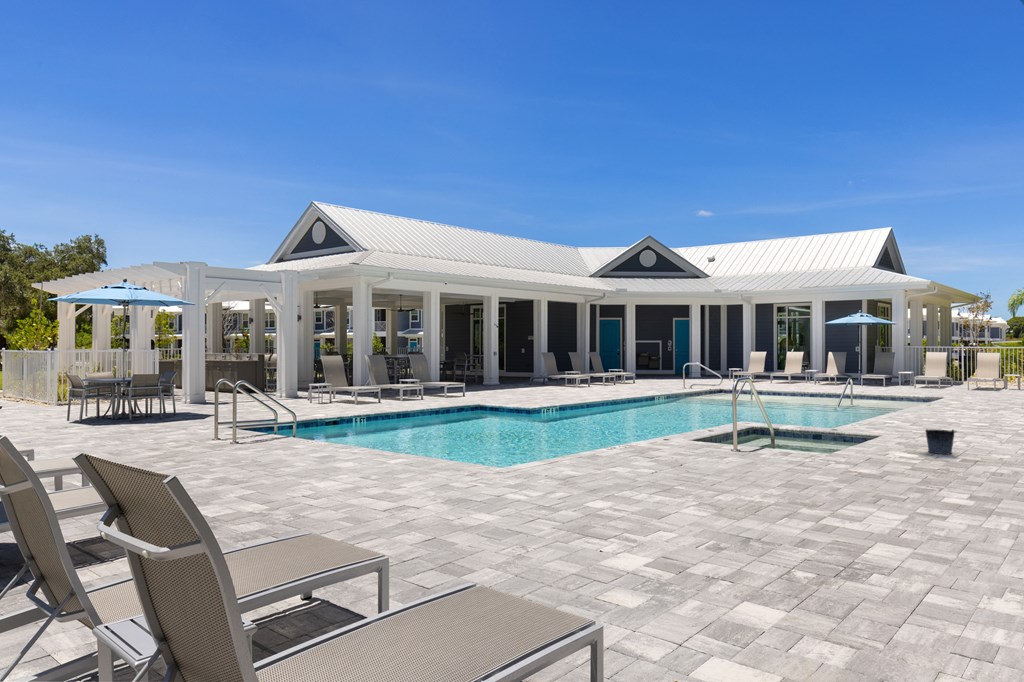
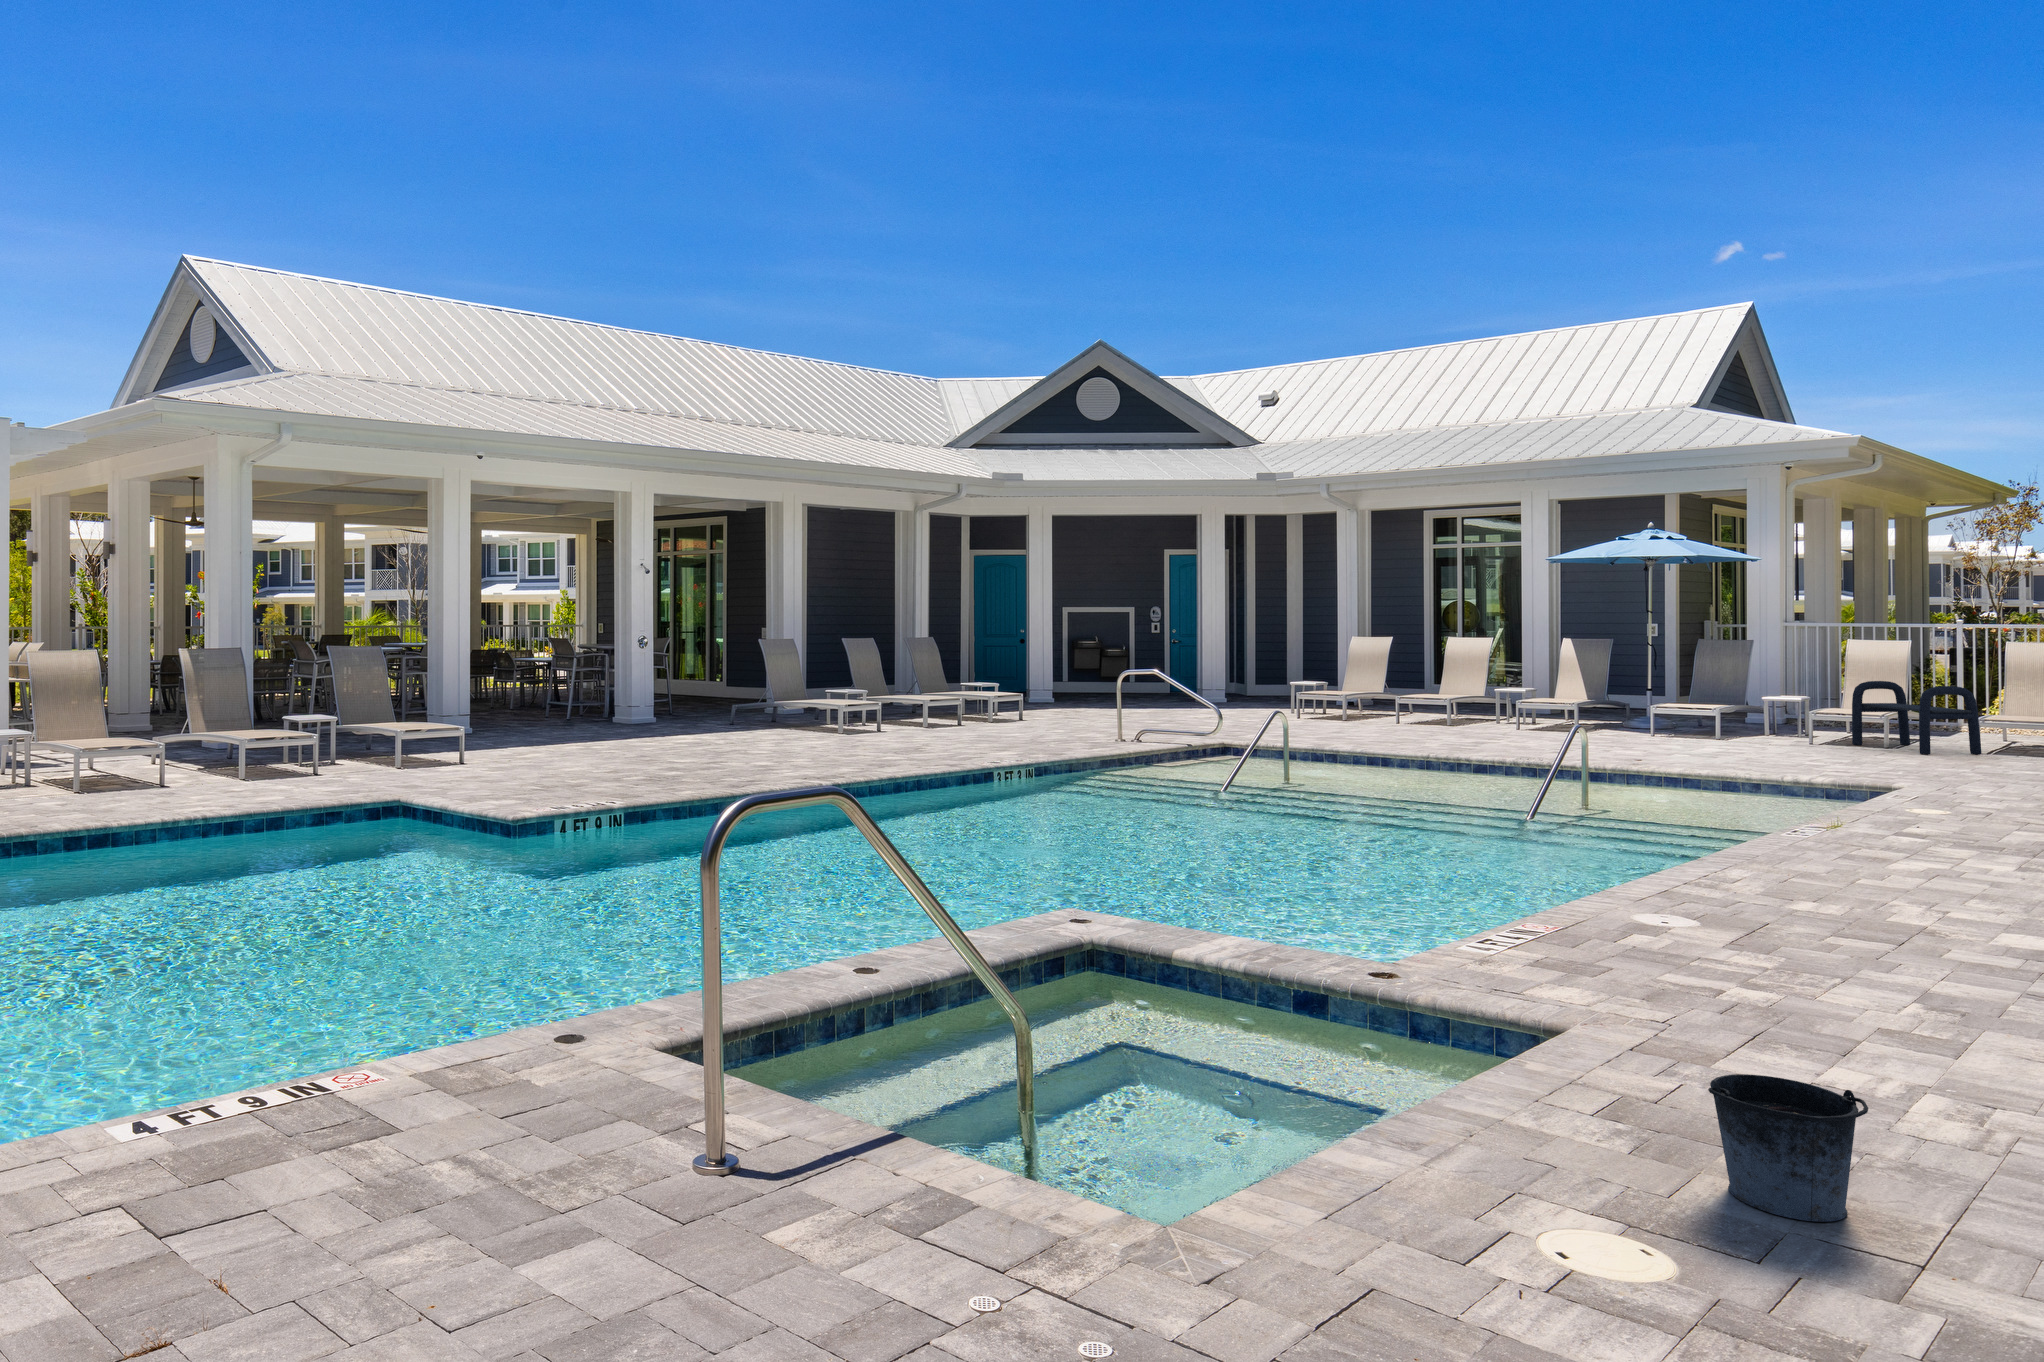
bench: none [928,366,969,390] -> present [1852,681,1981,755]

